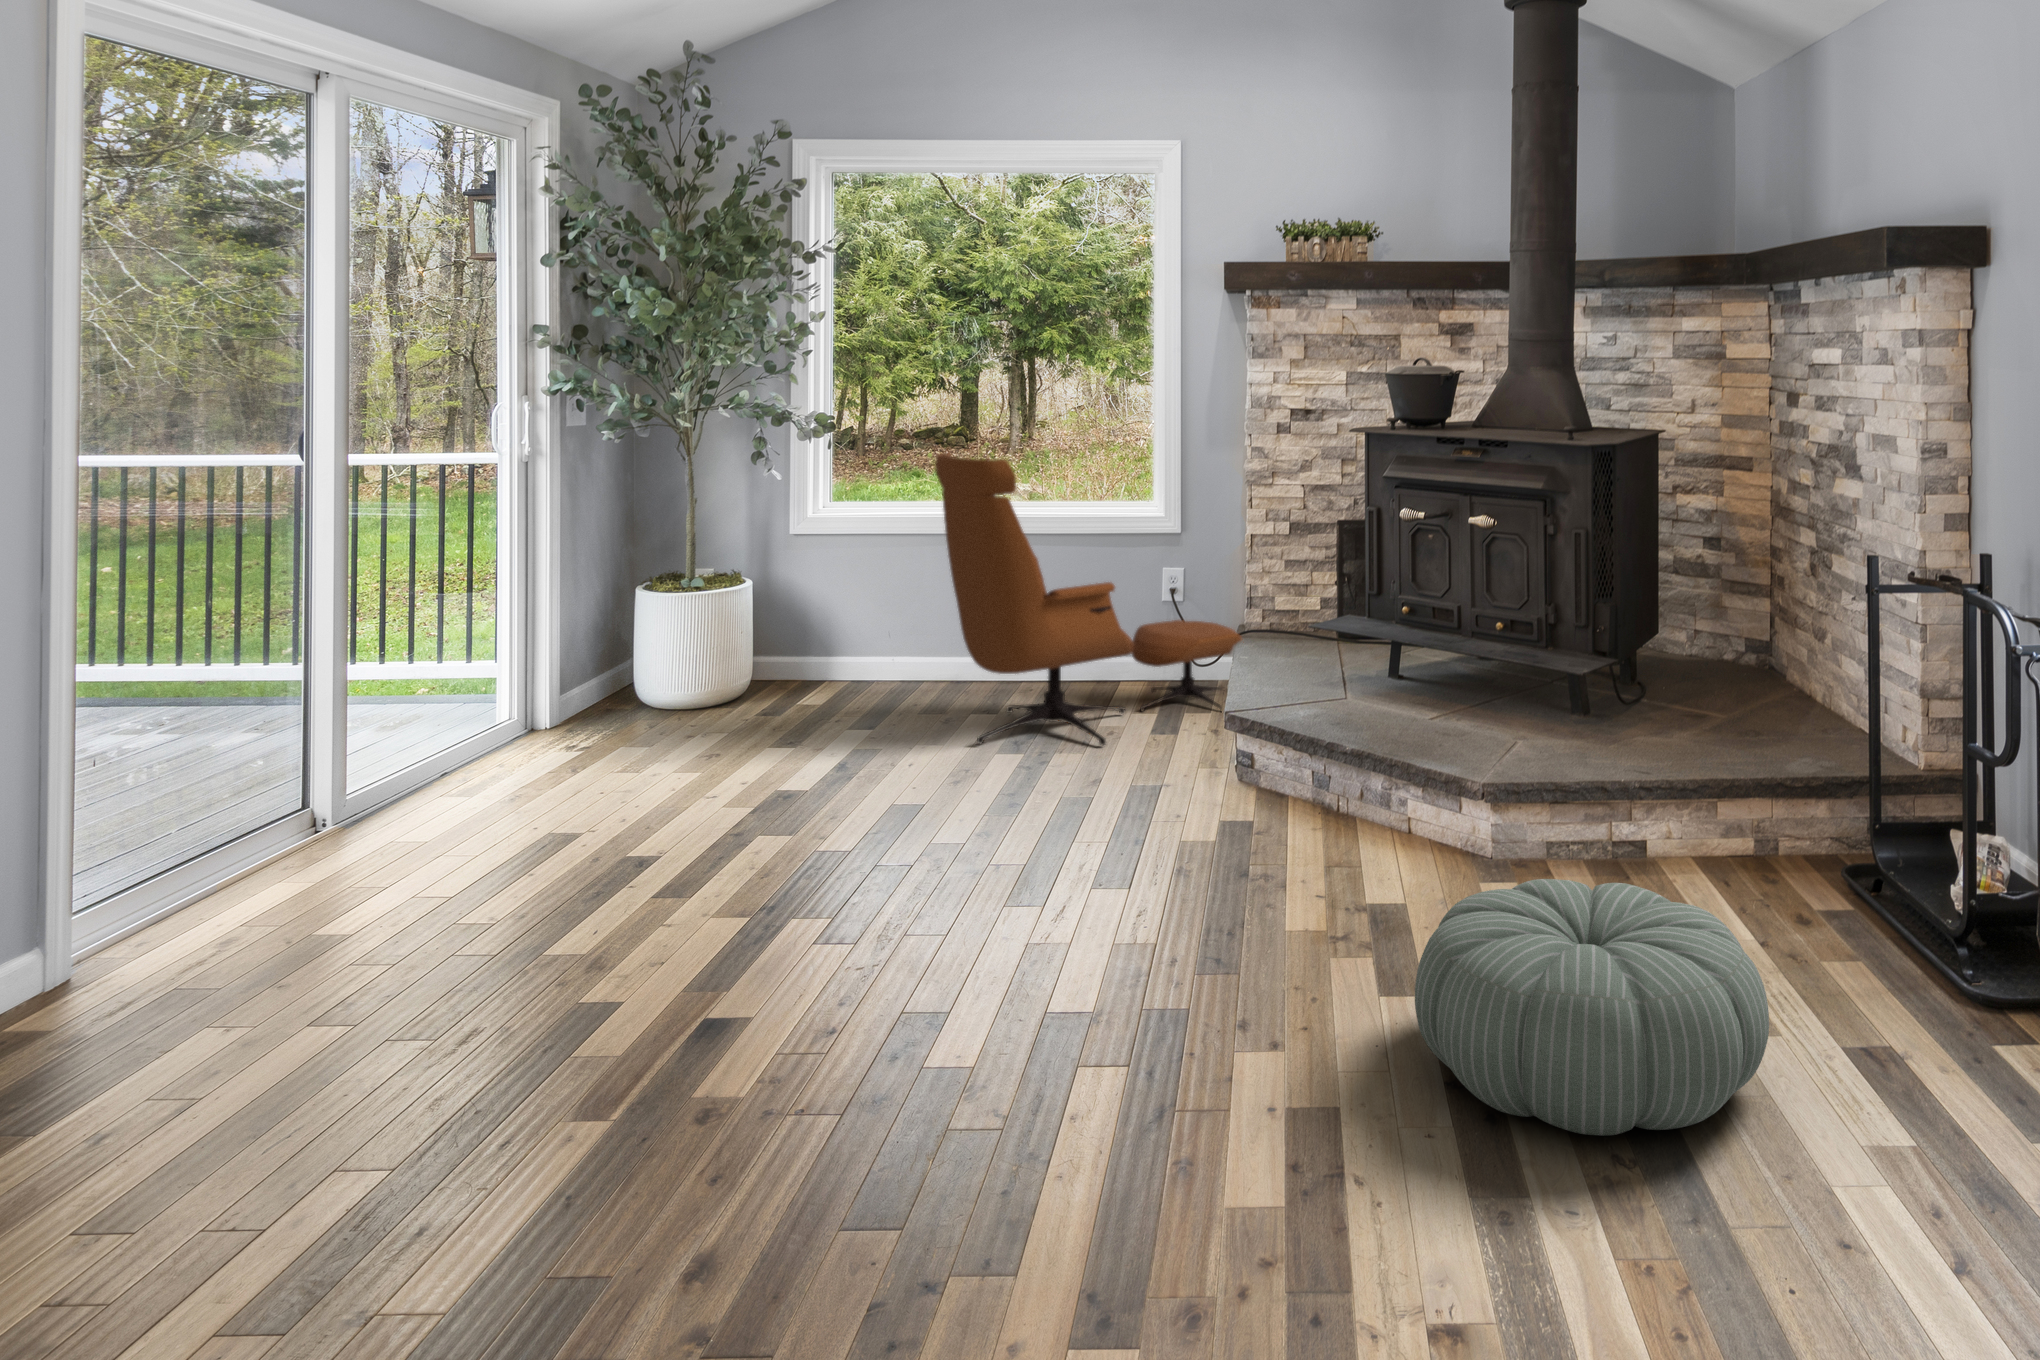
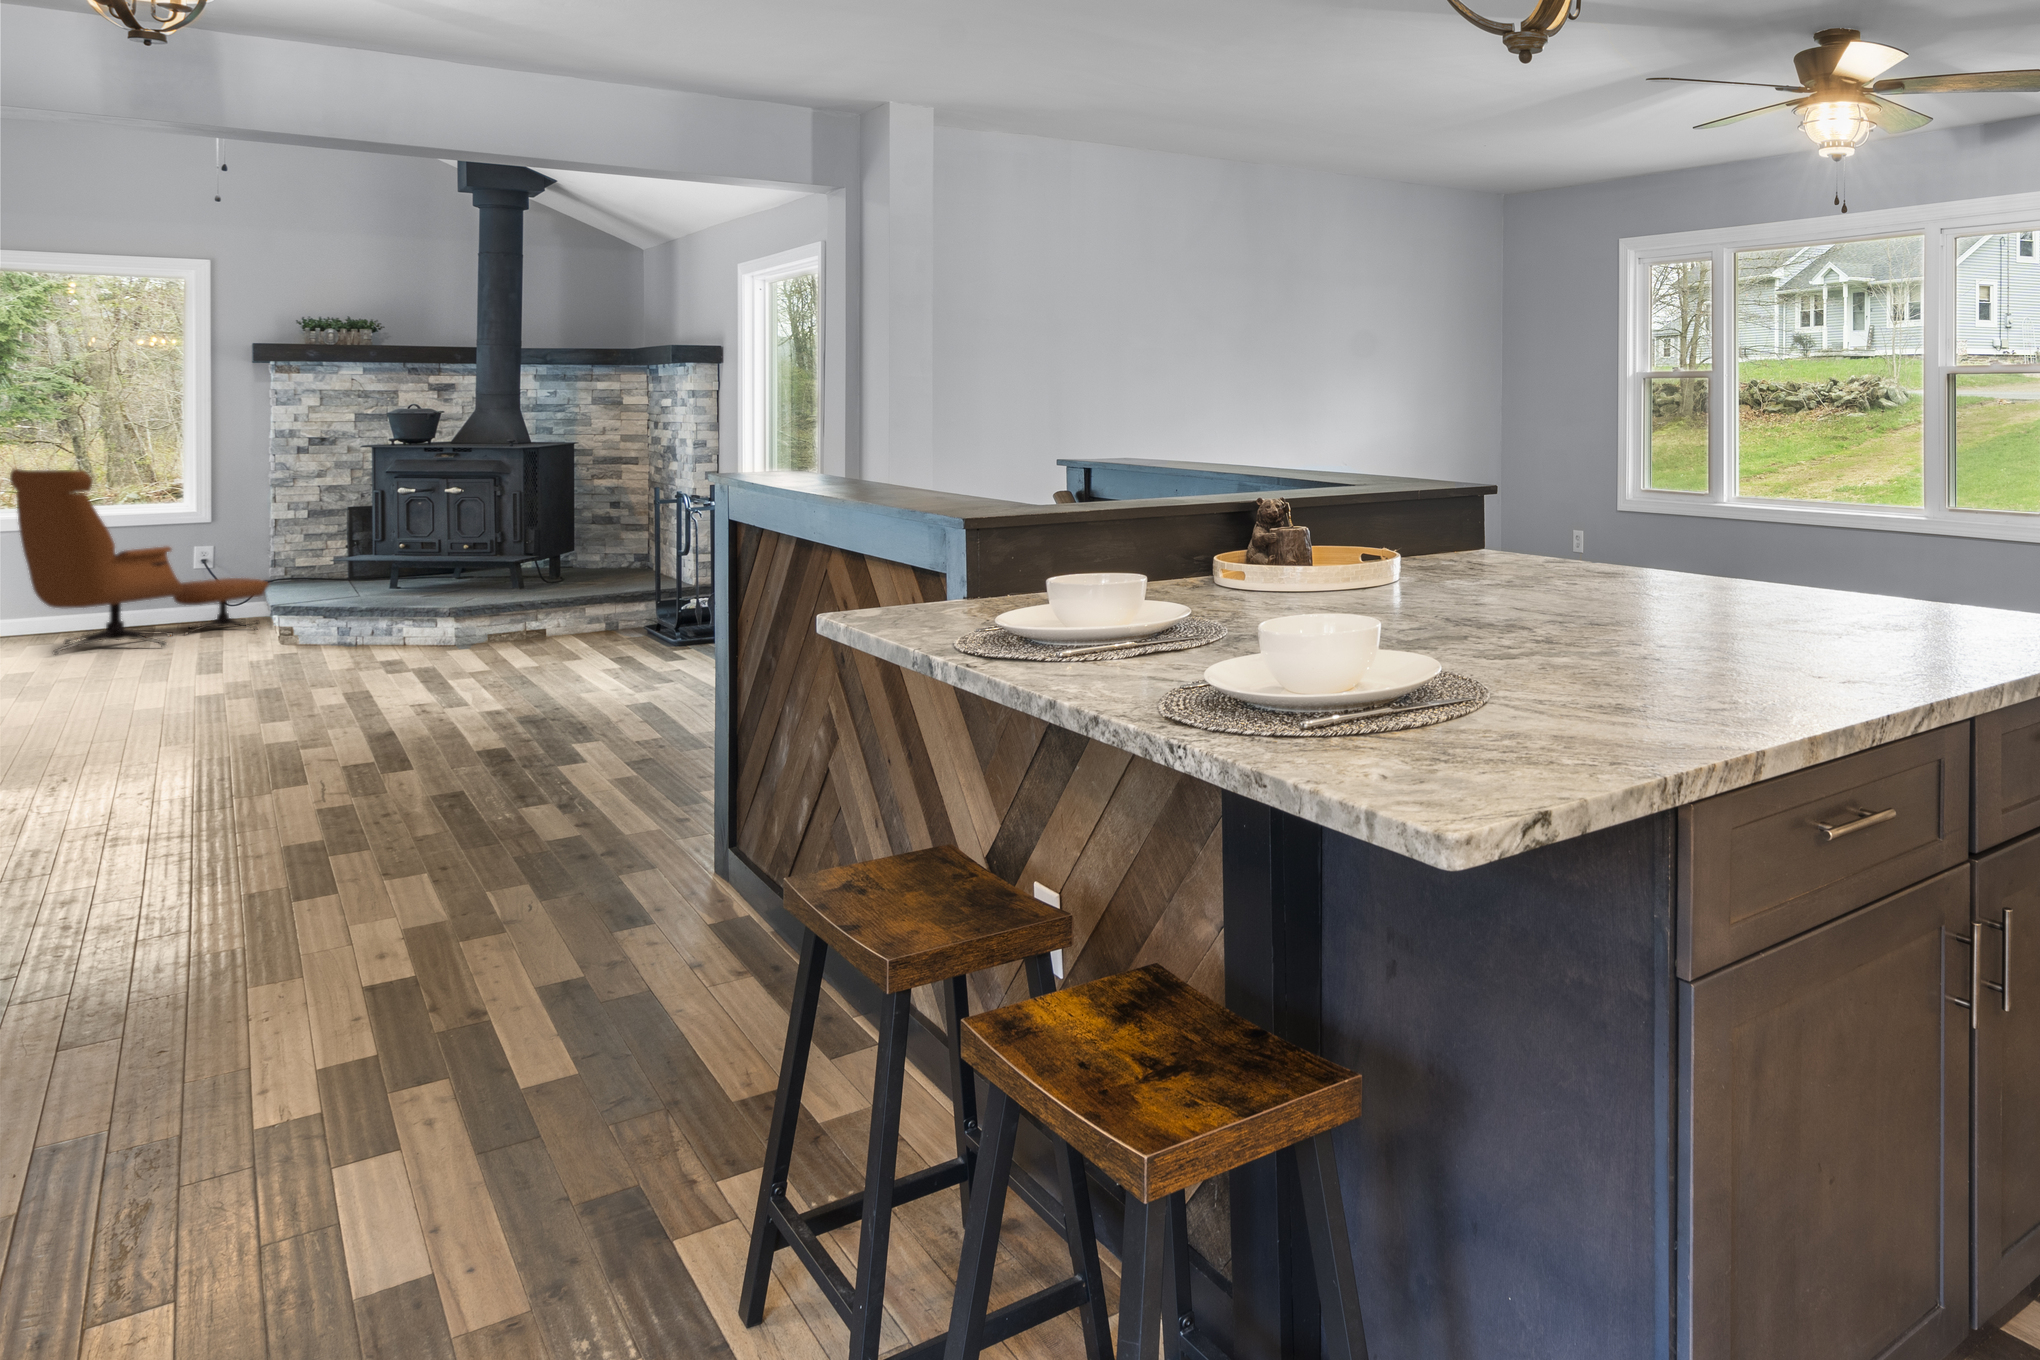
pouf: present [1415,879,1769,1136] -> none [403,617,567,688]

